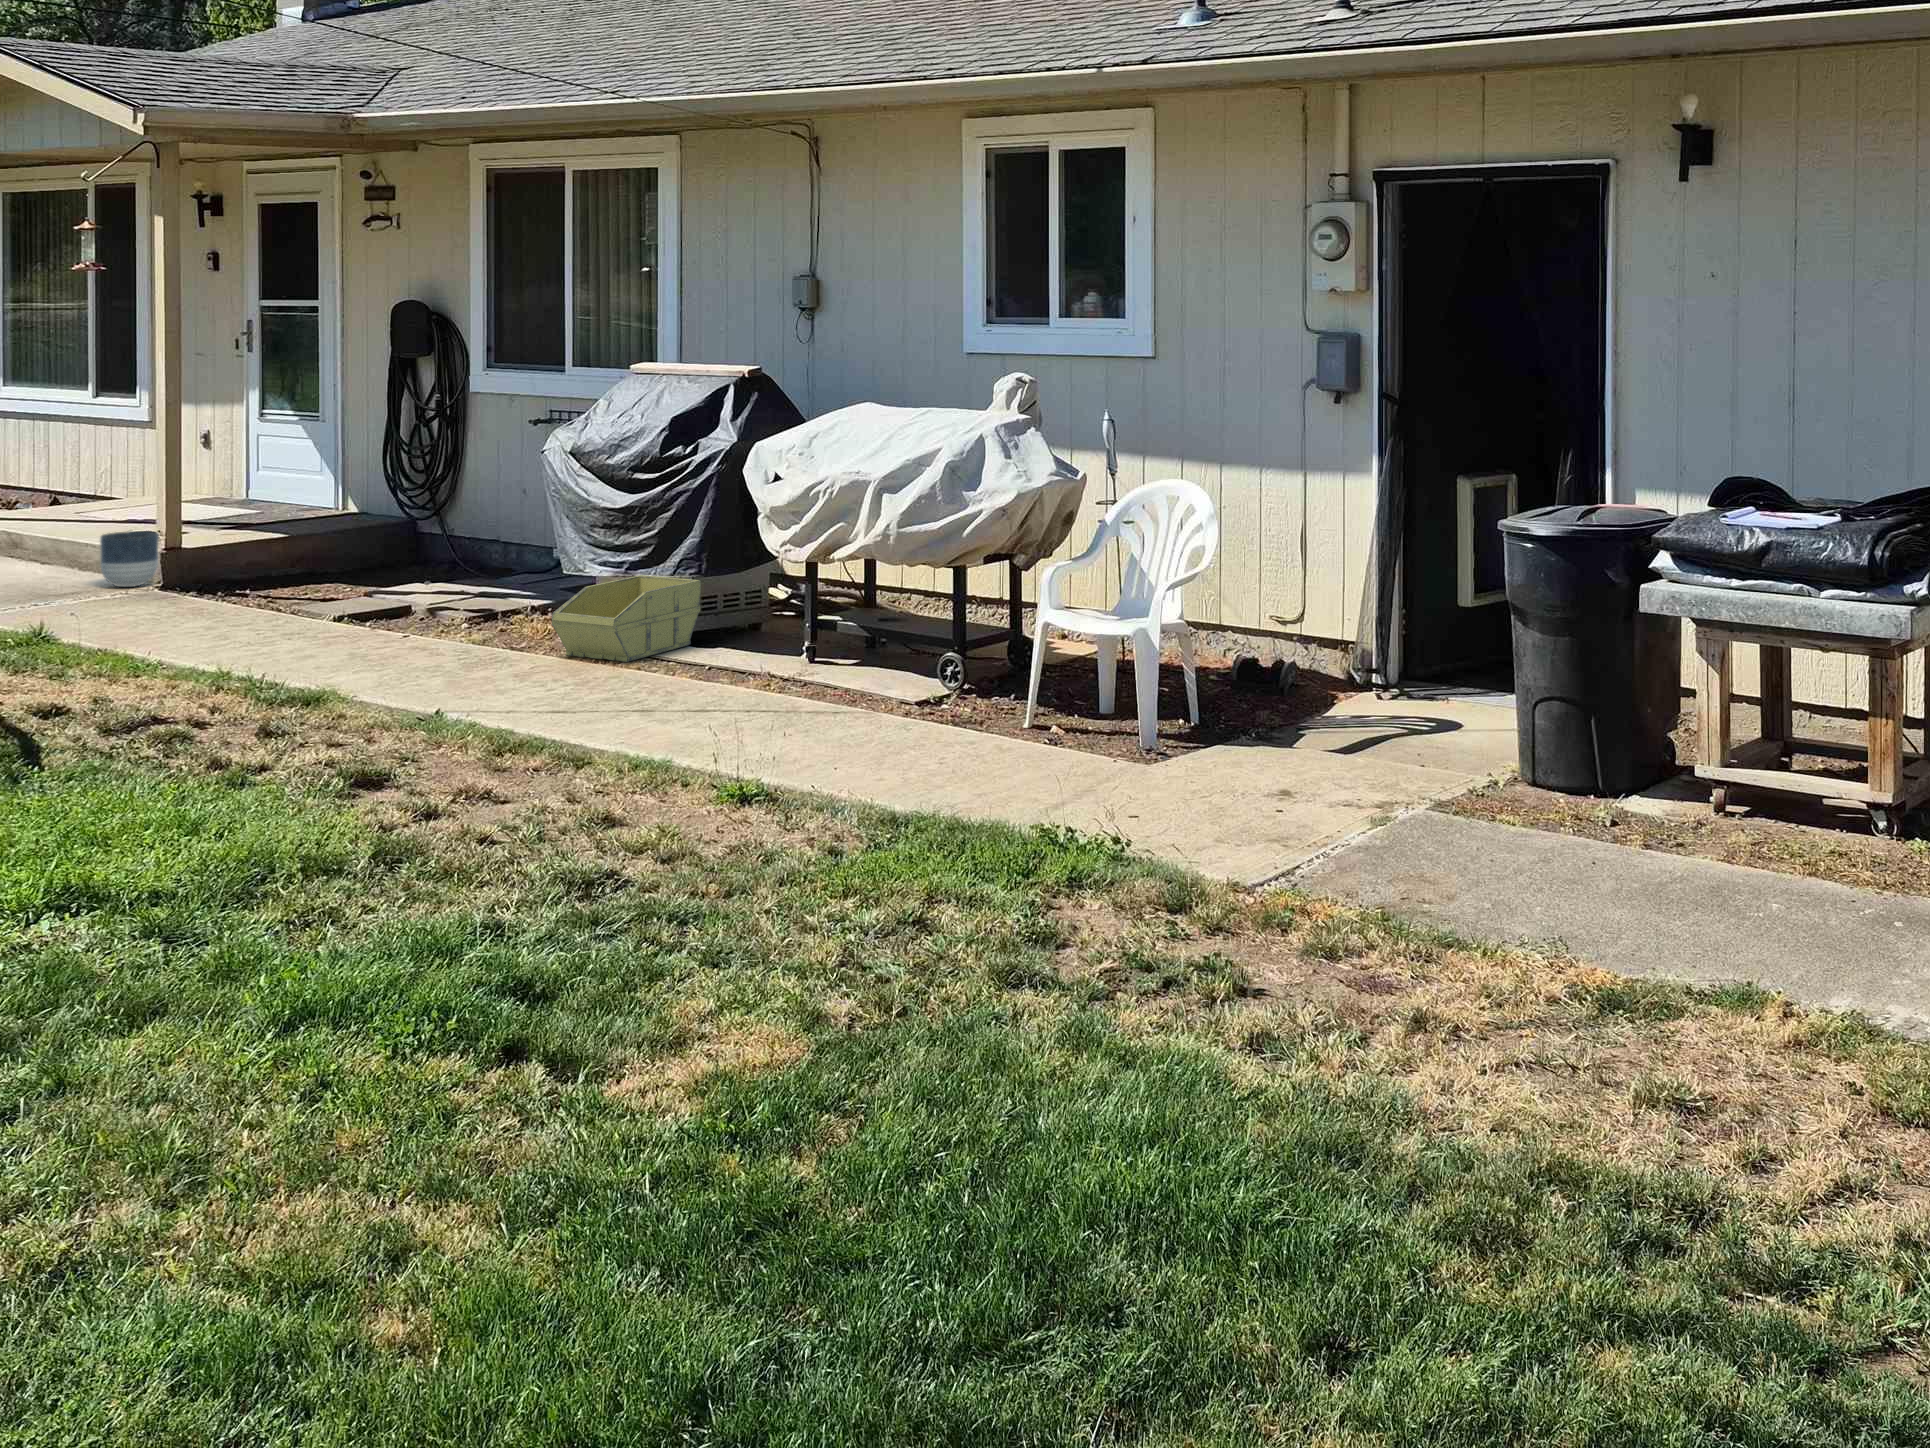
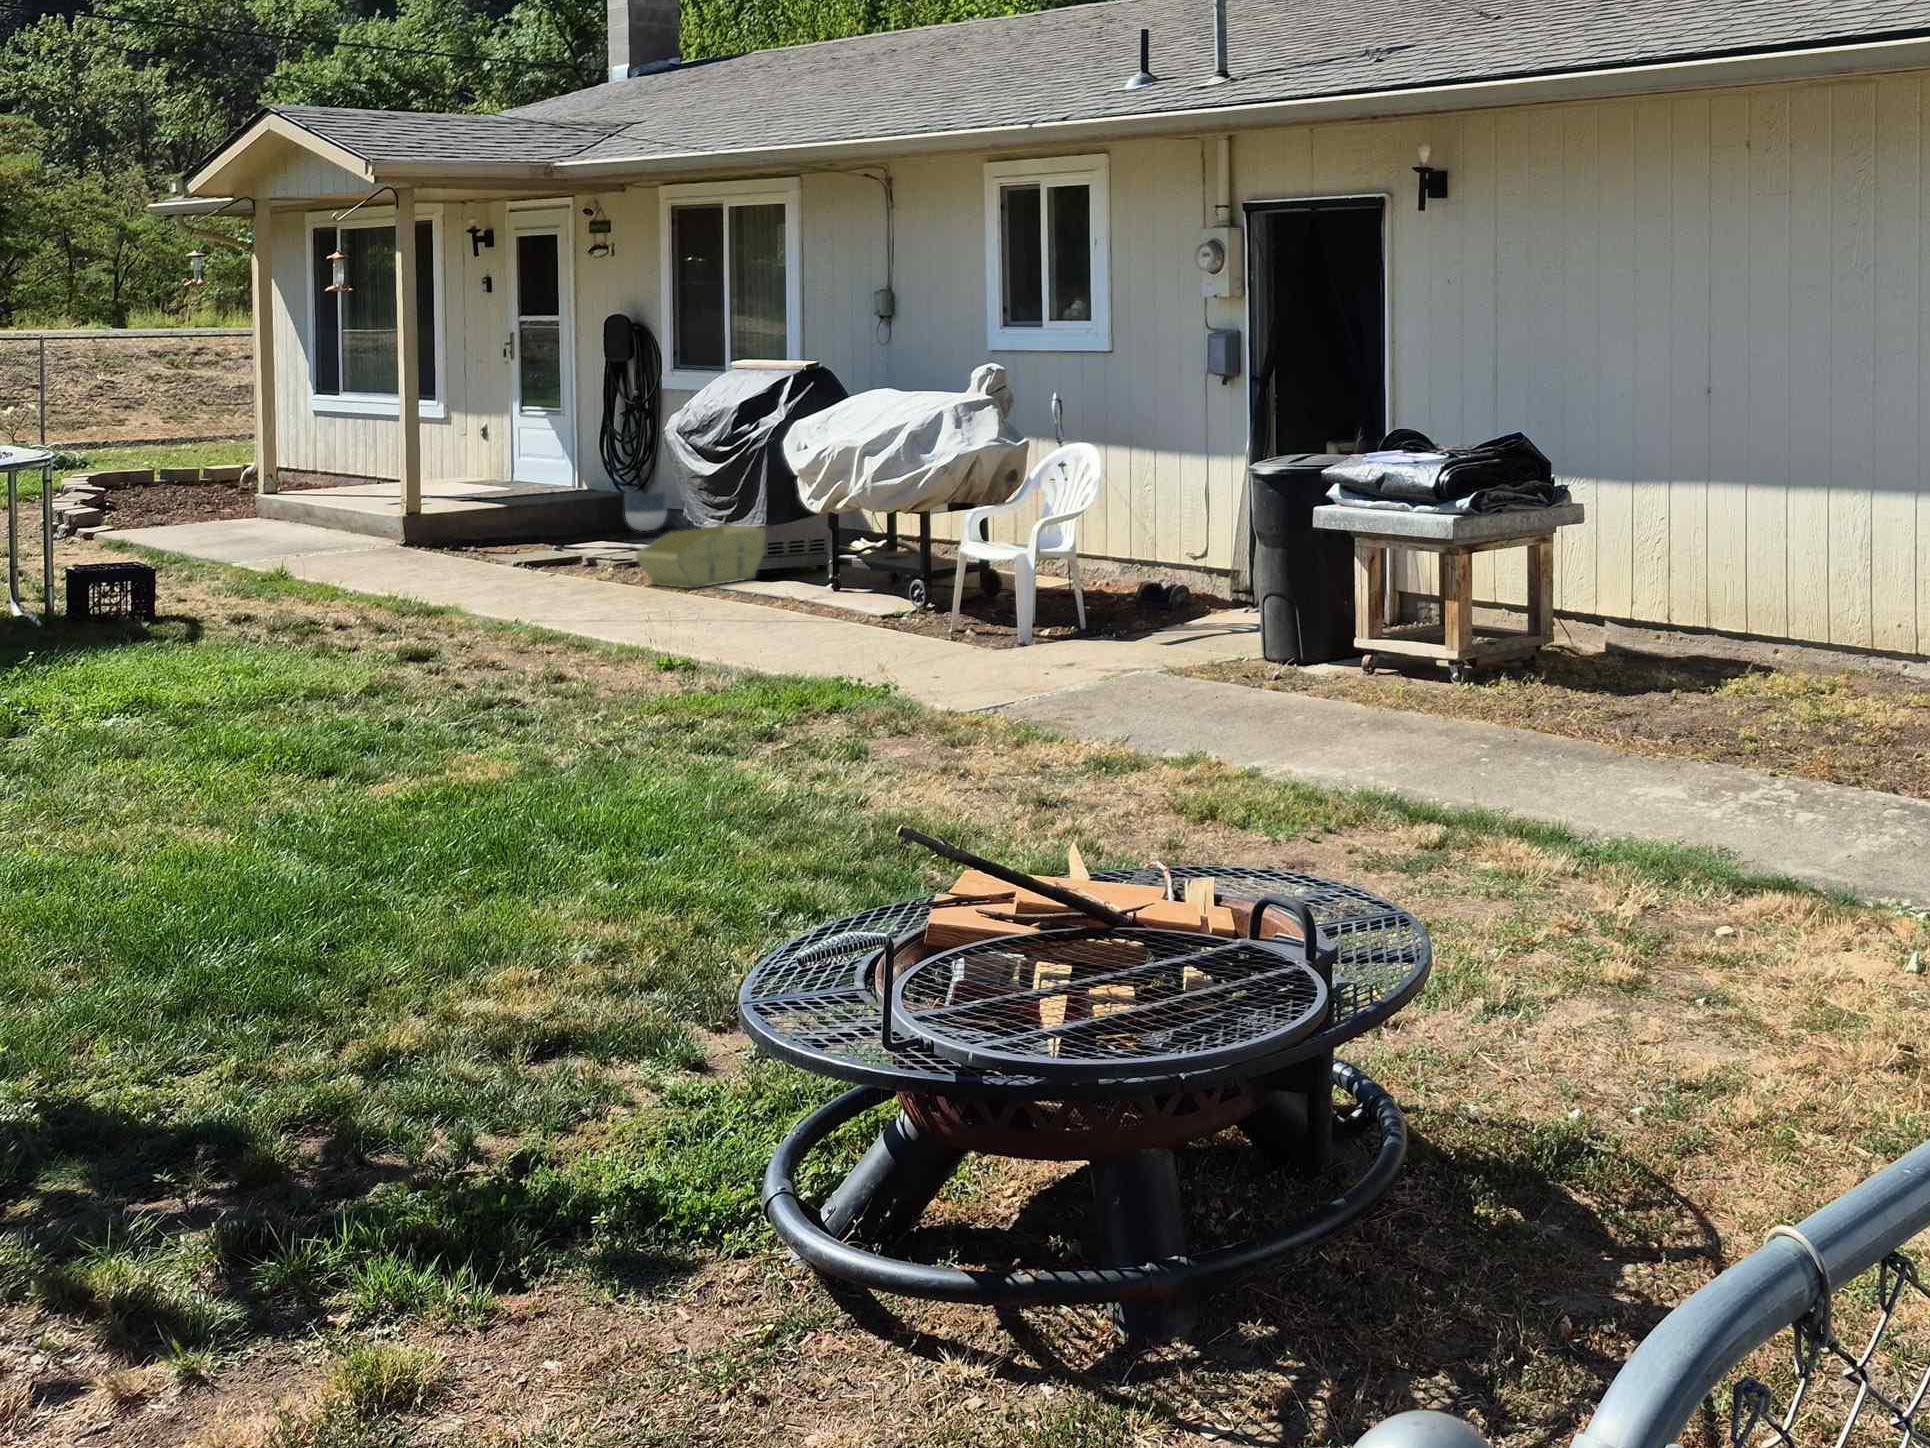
planter: present [100,531,159,587] -> present [625,491,667,531]

